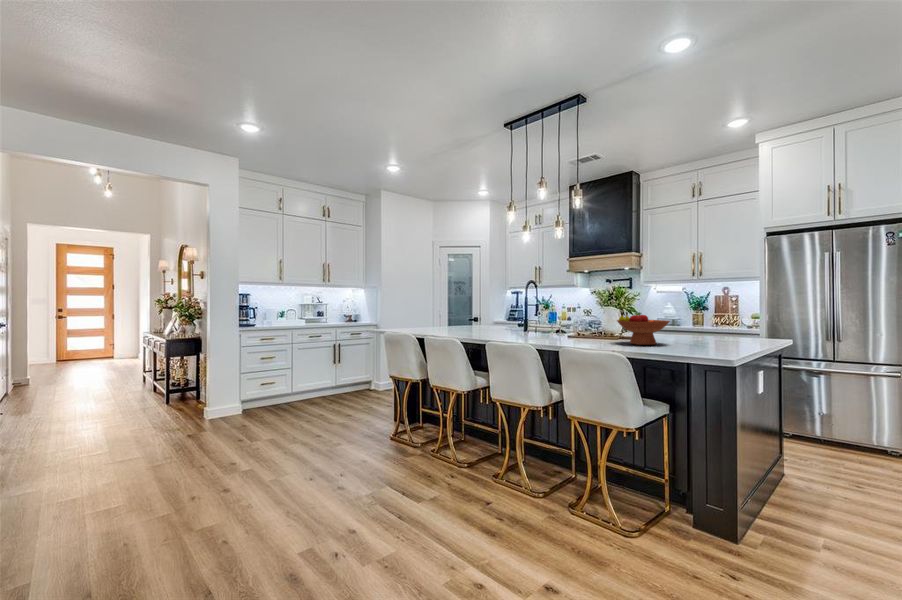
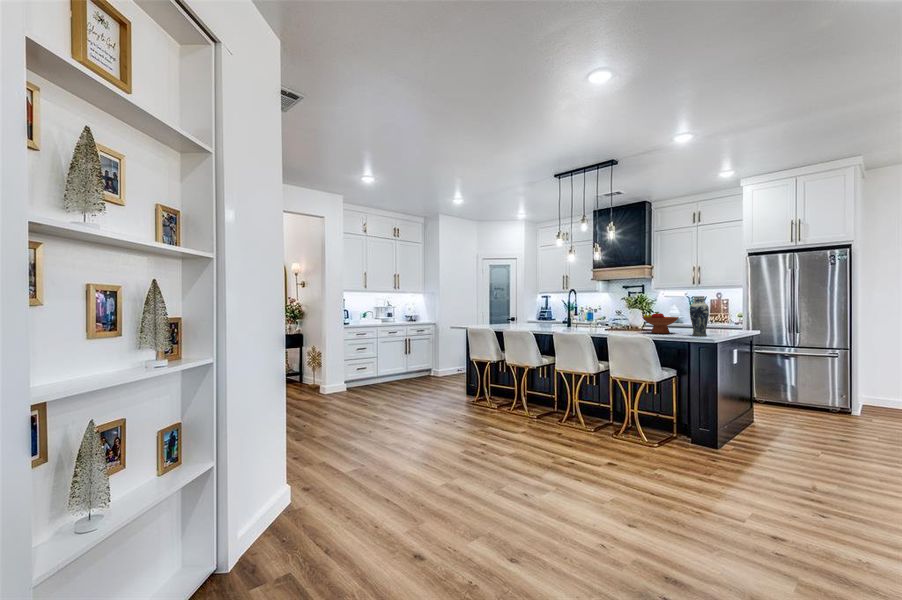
vase: none [686,289,716,350] -> present [690,296,709,336]

